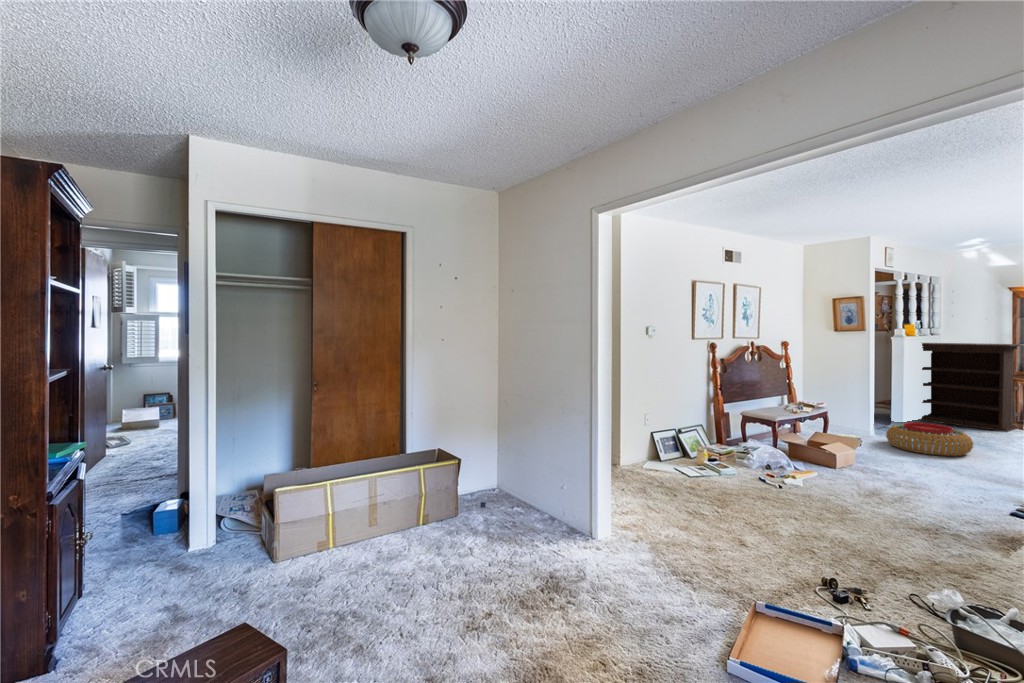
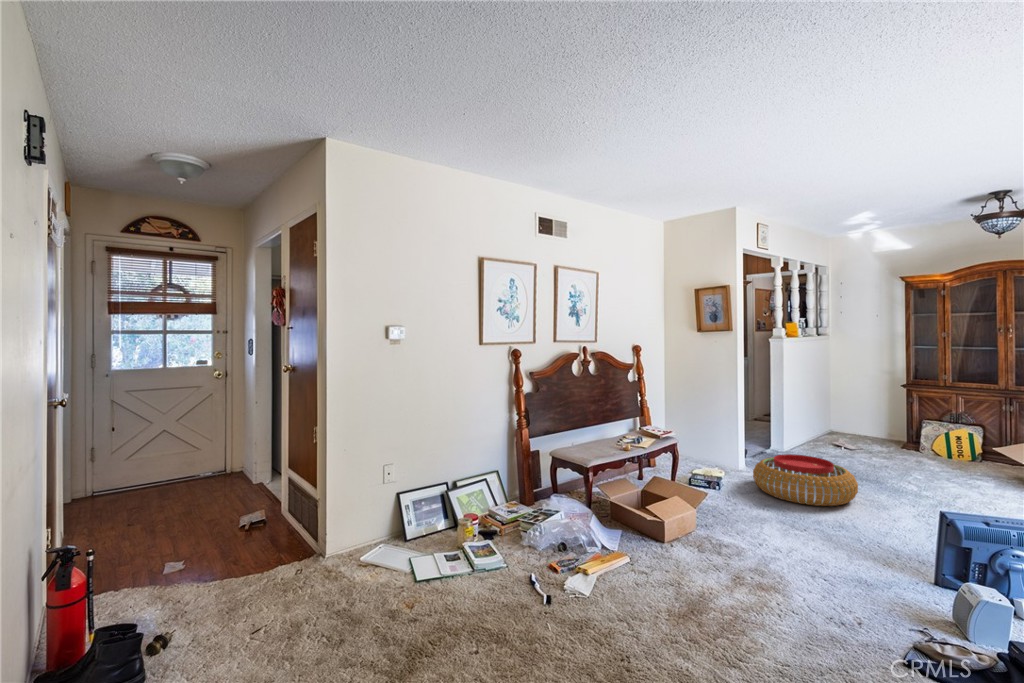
bookshelf: present [918,343,1021,432] -> none [792,345,917,457]

